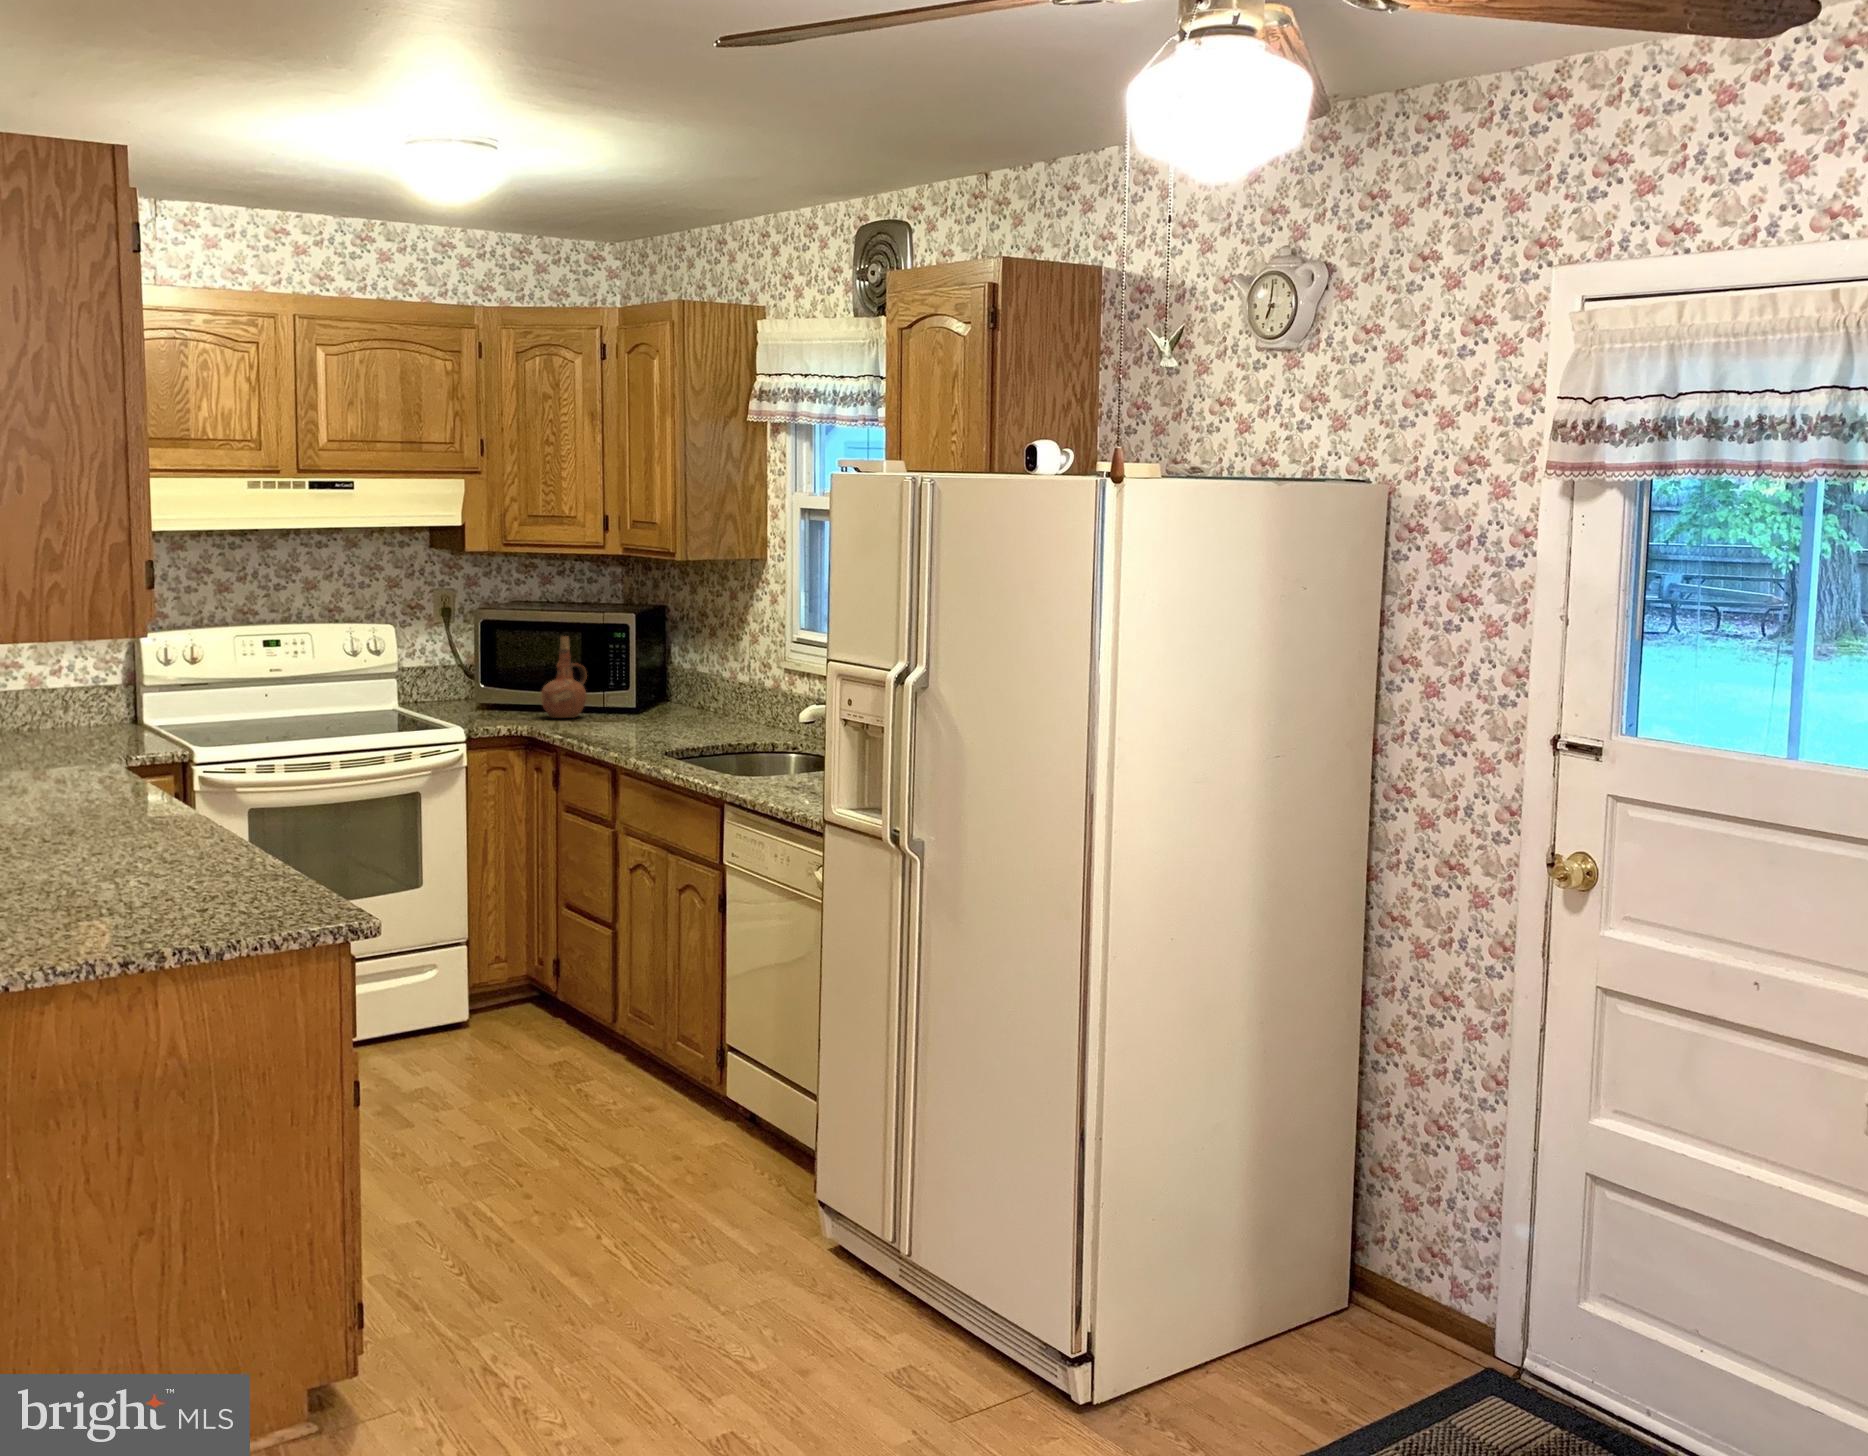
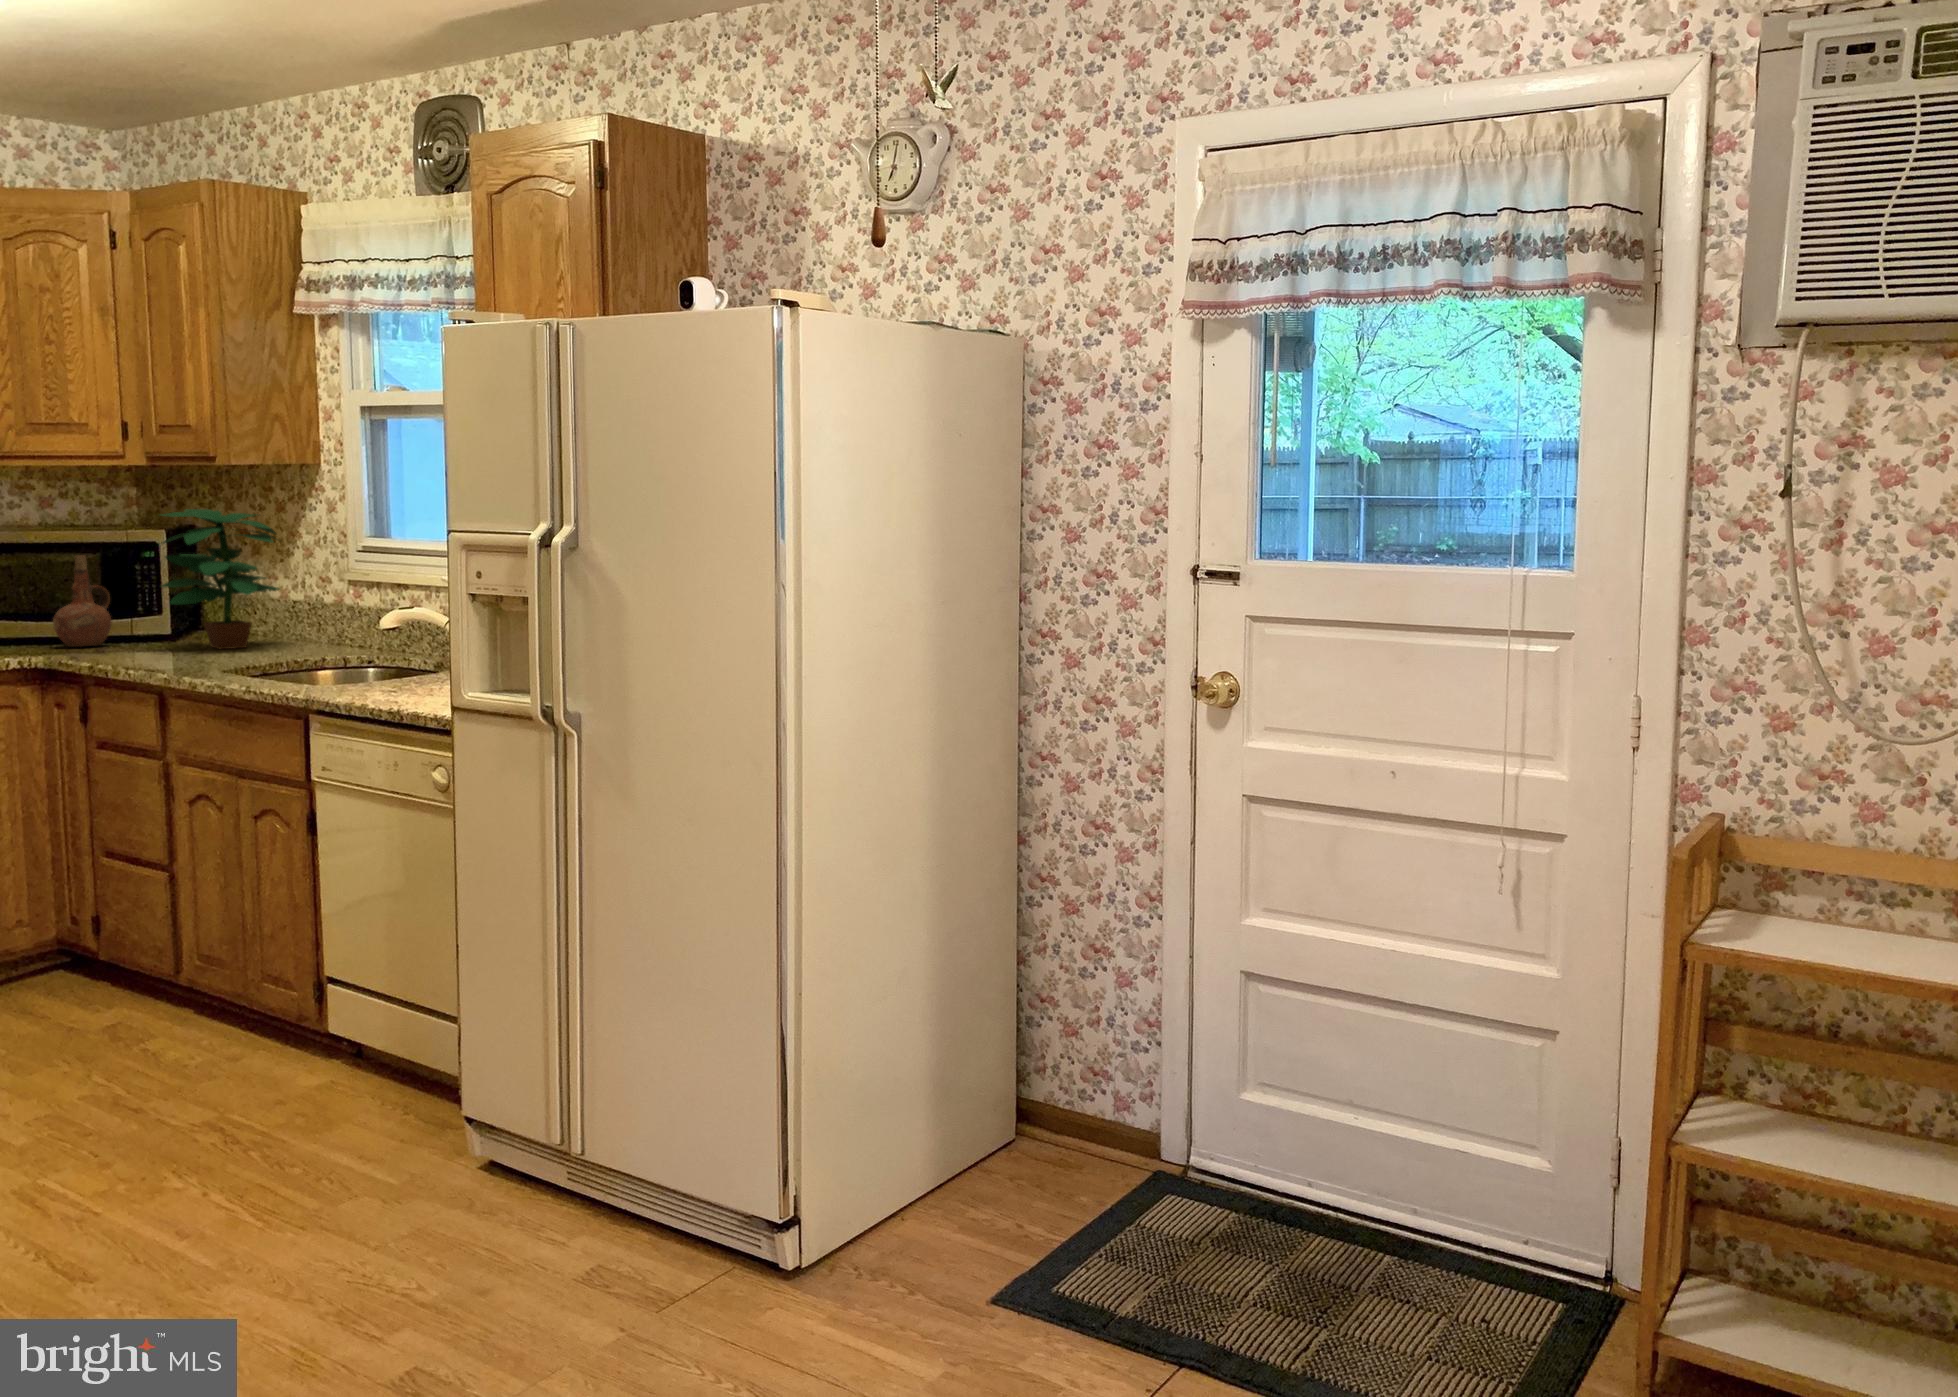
potted plant: none [623,598,729,729] -> present [161,509,279,649]

